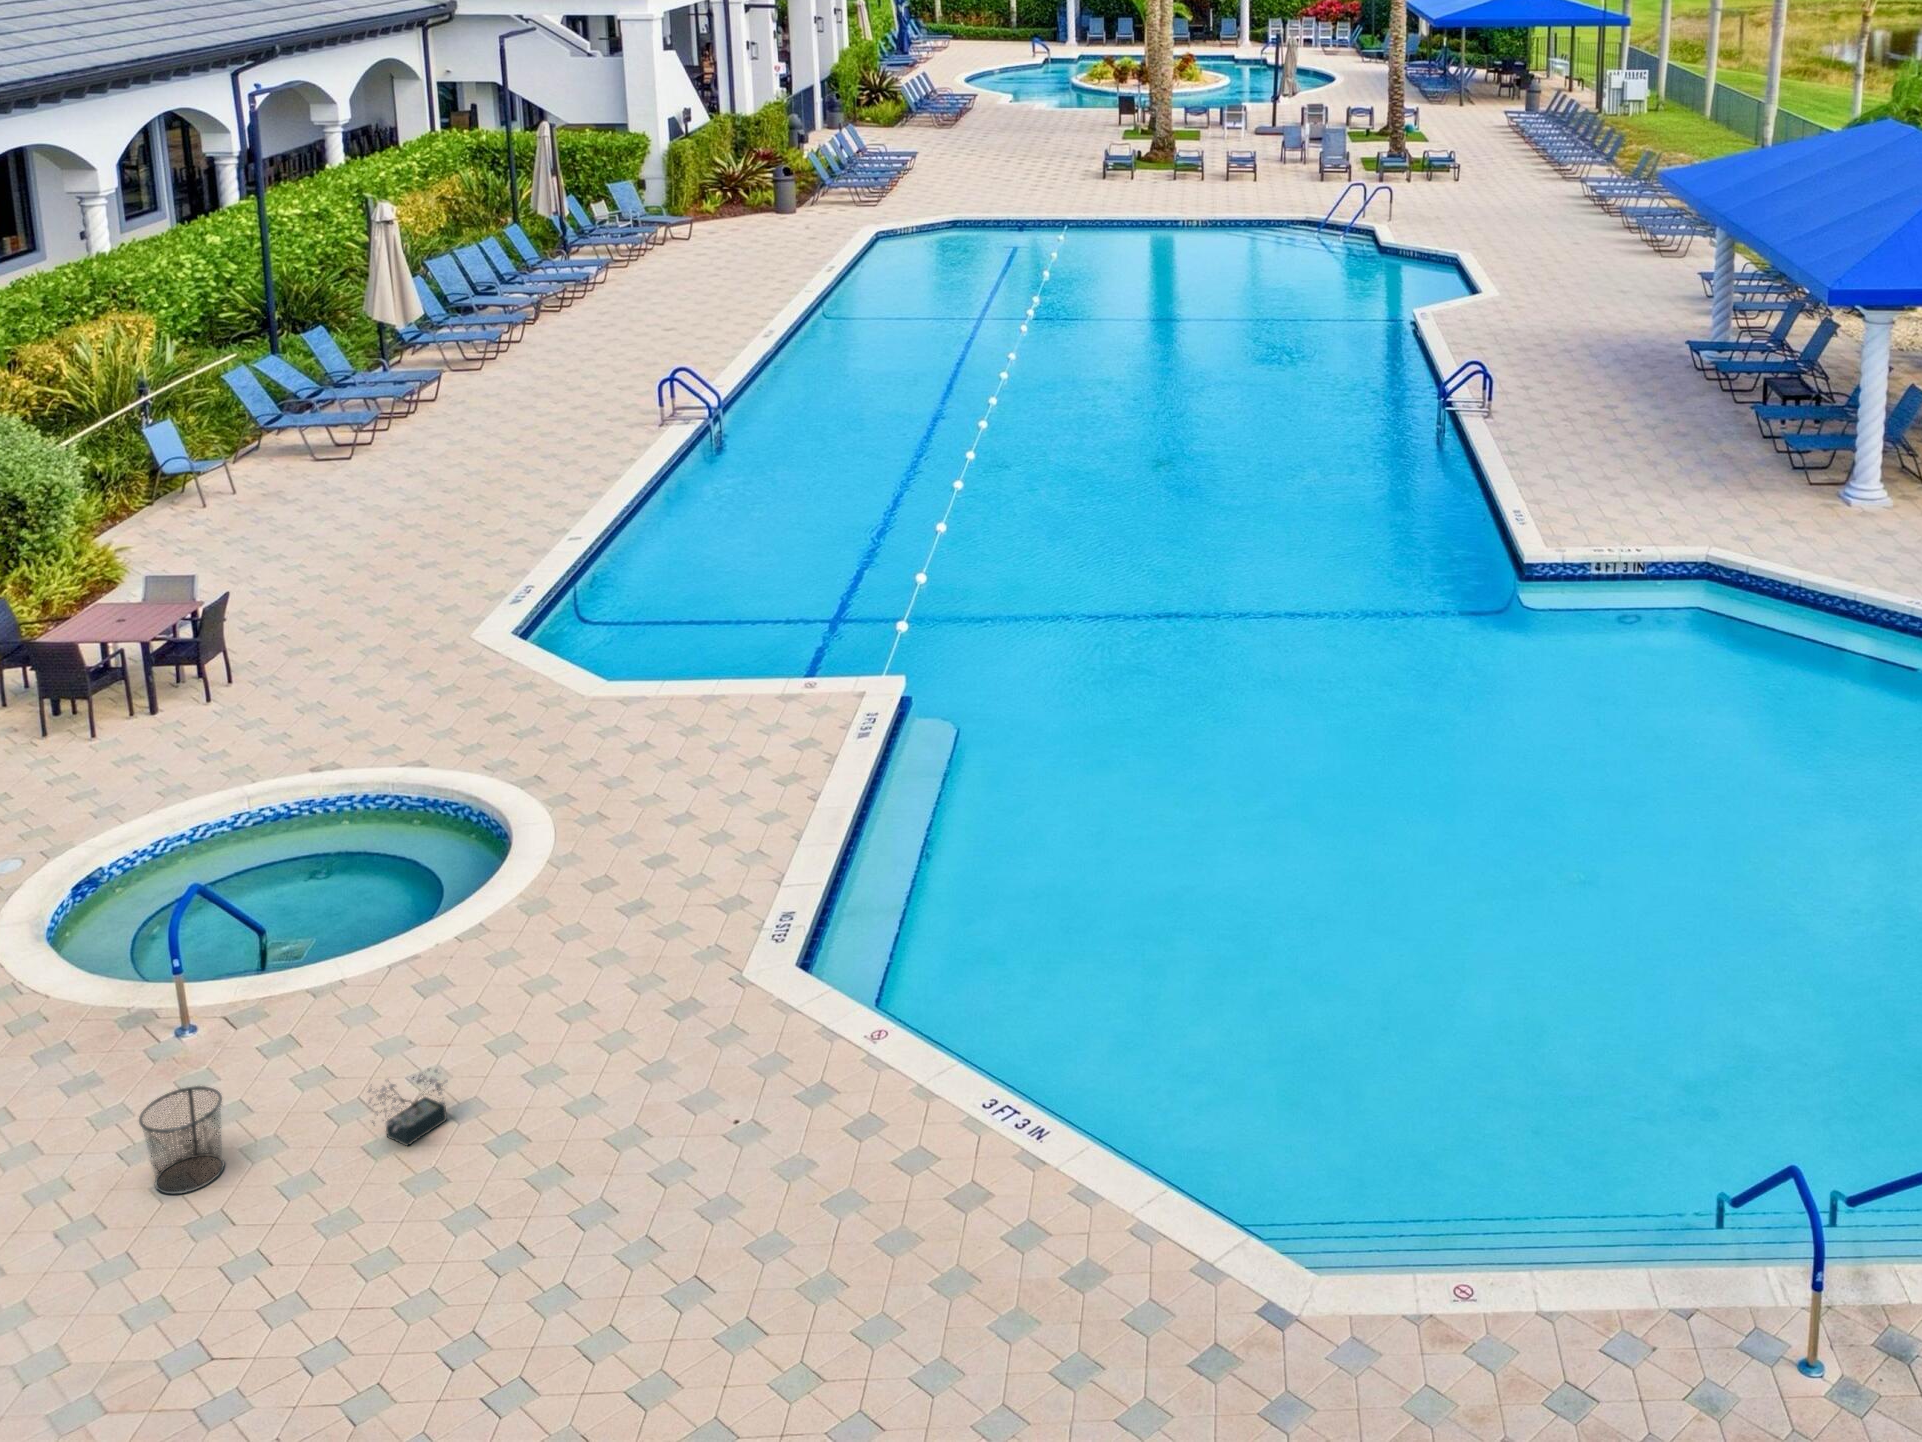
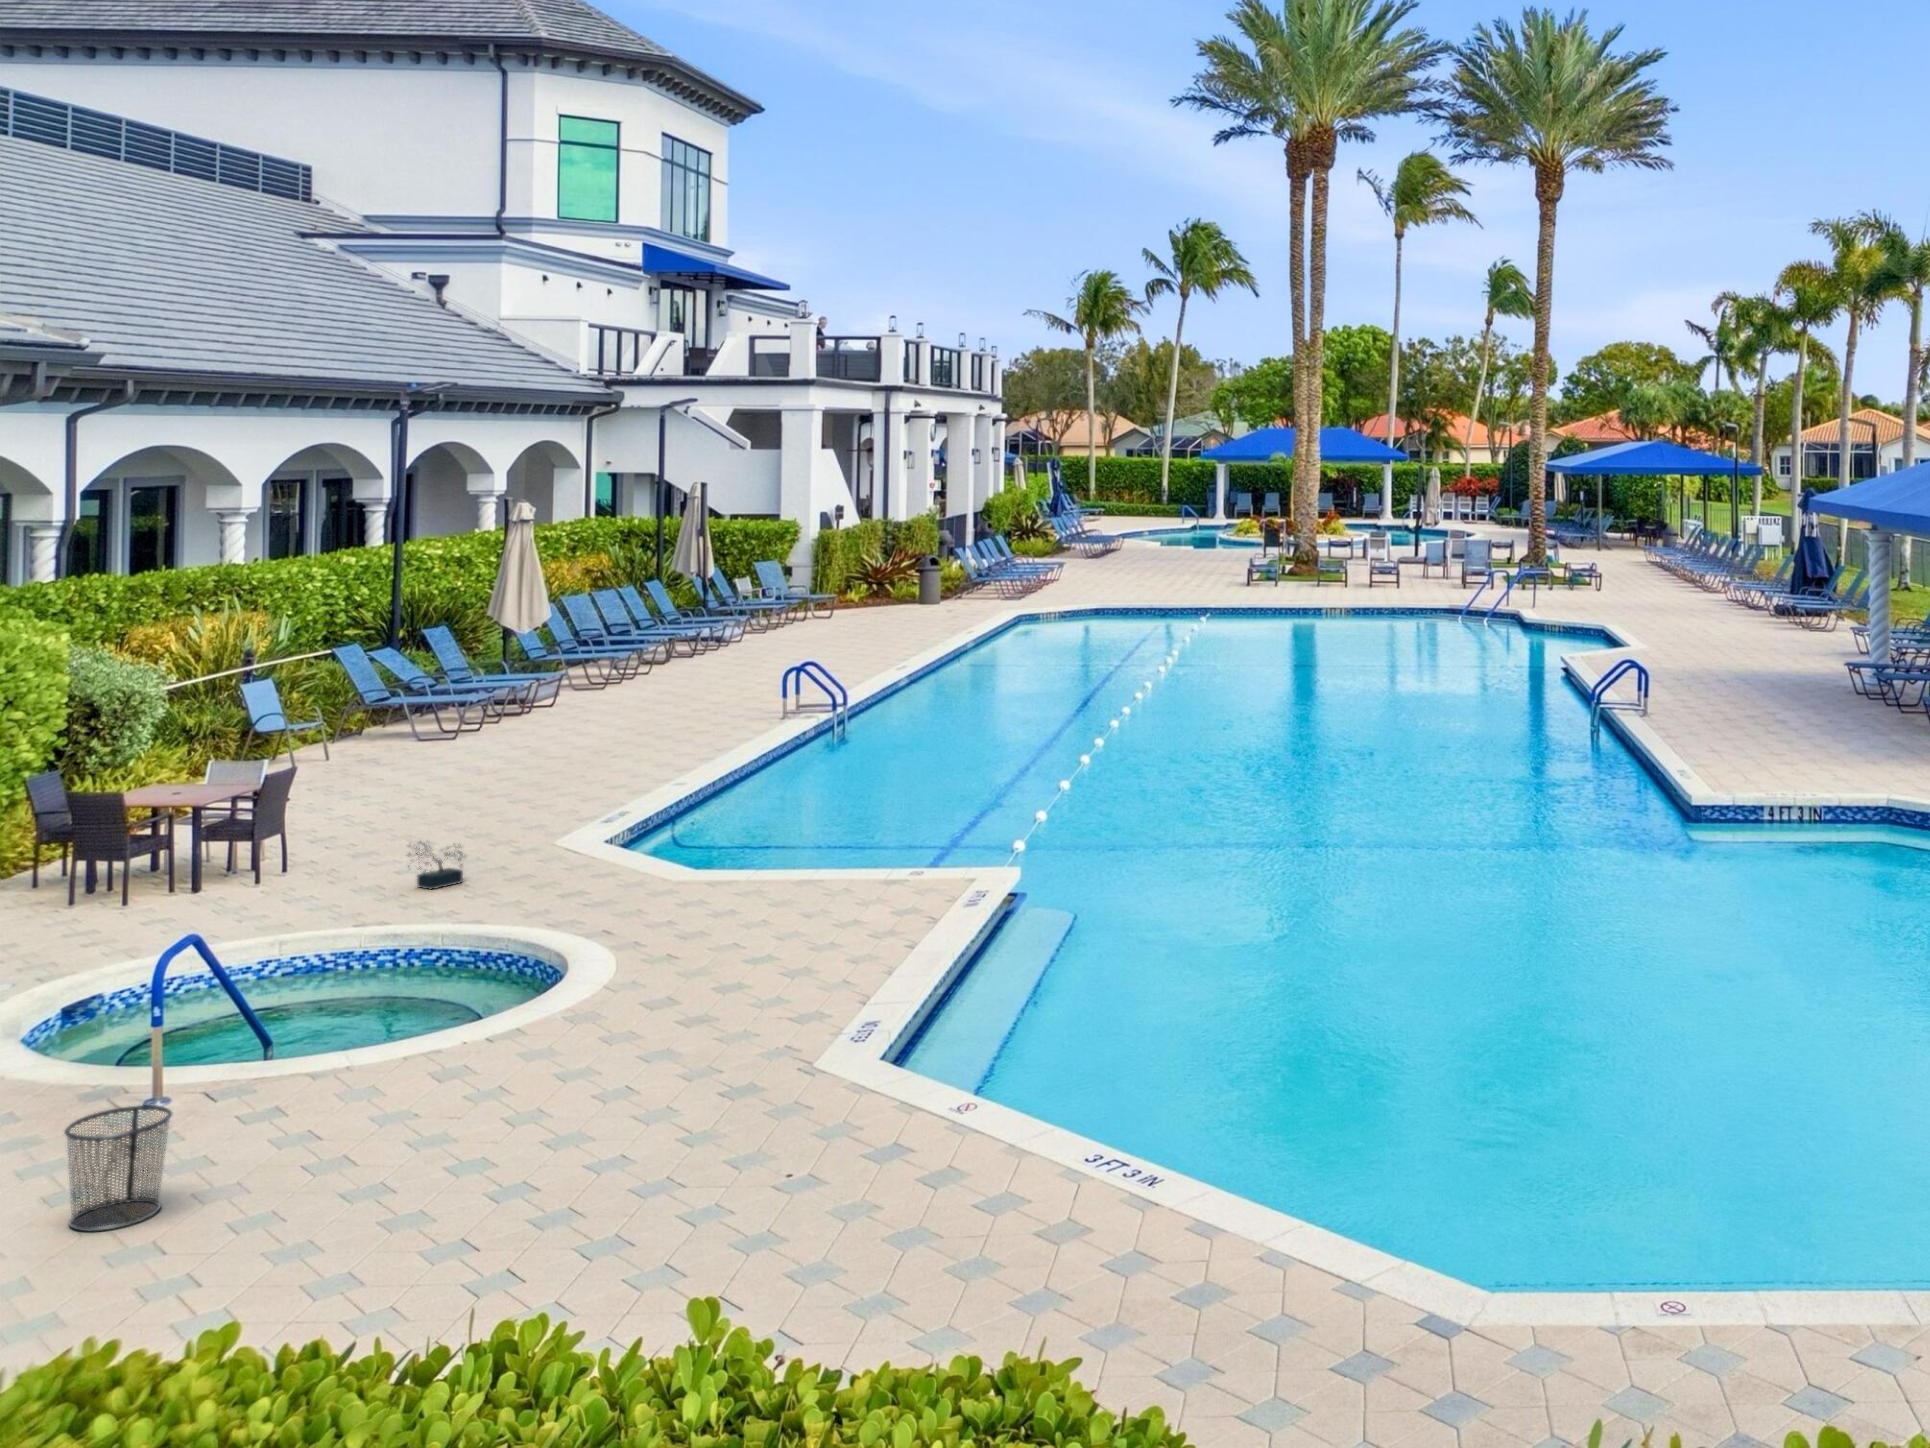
decorative plant: present [368,1069,447,1146] -> present [406,842,463,889]

